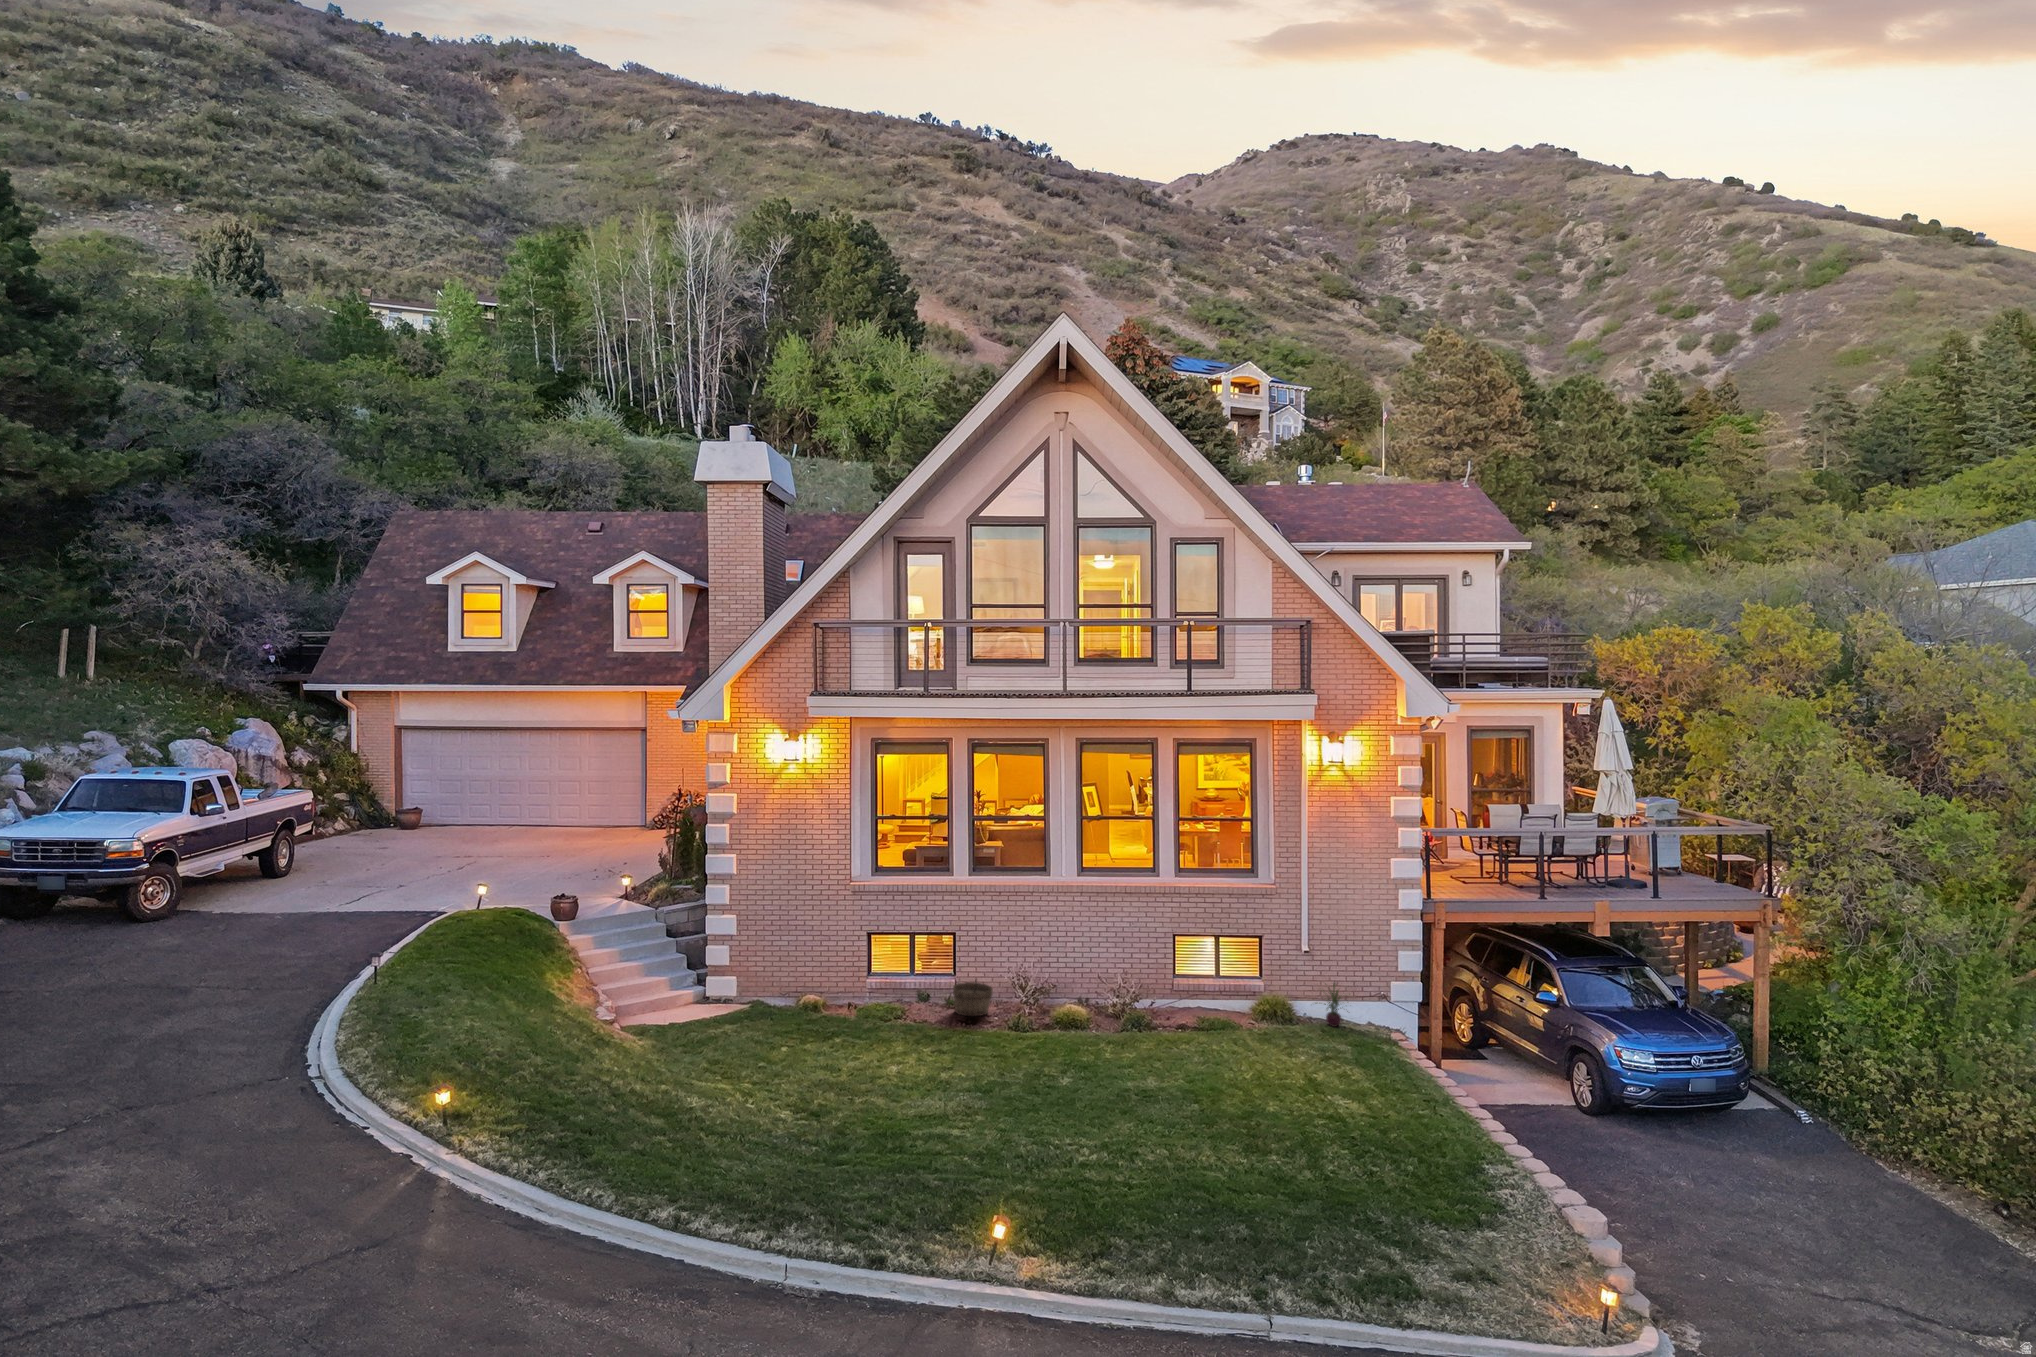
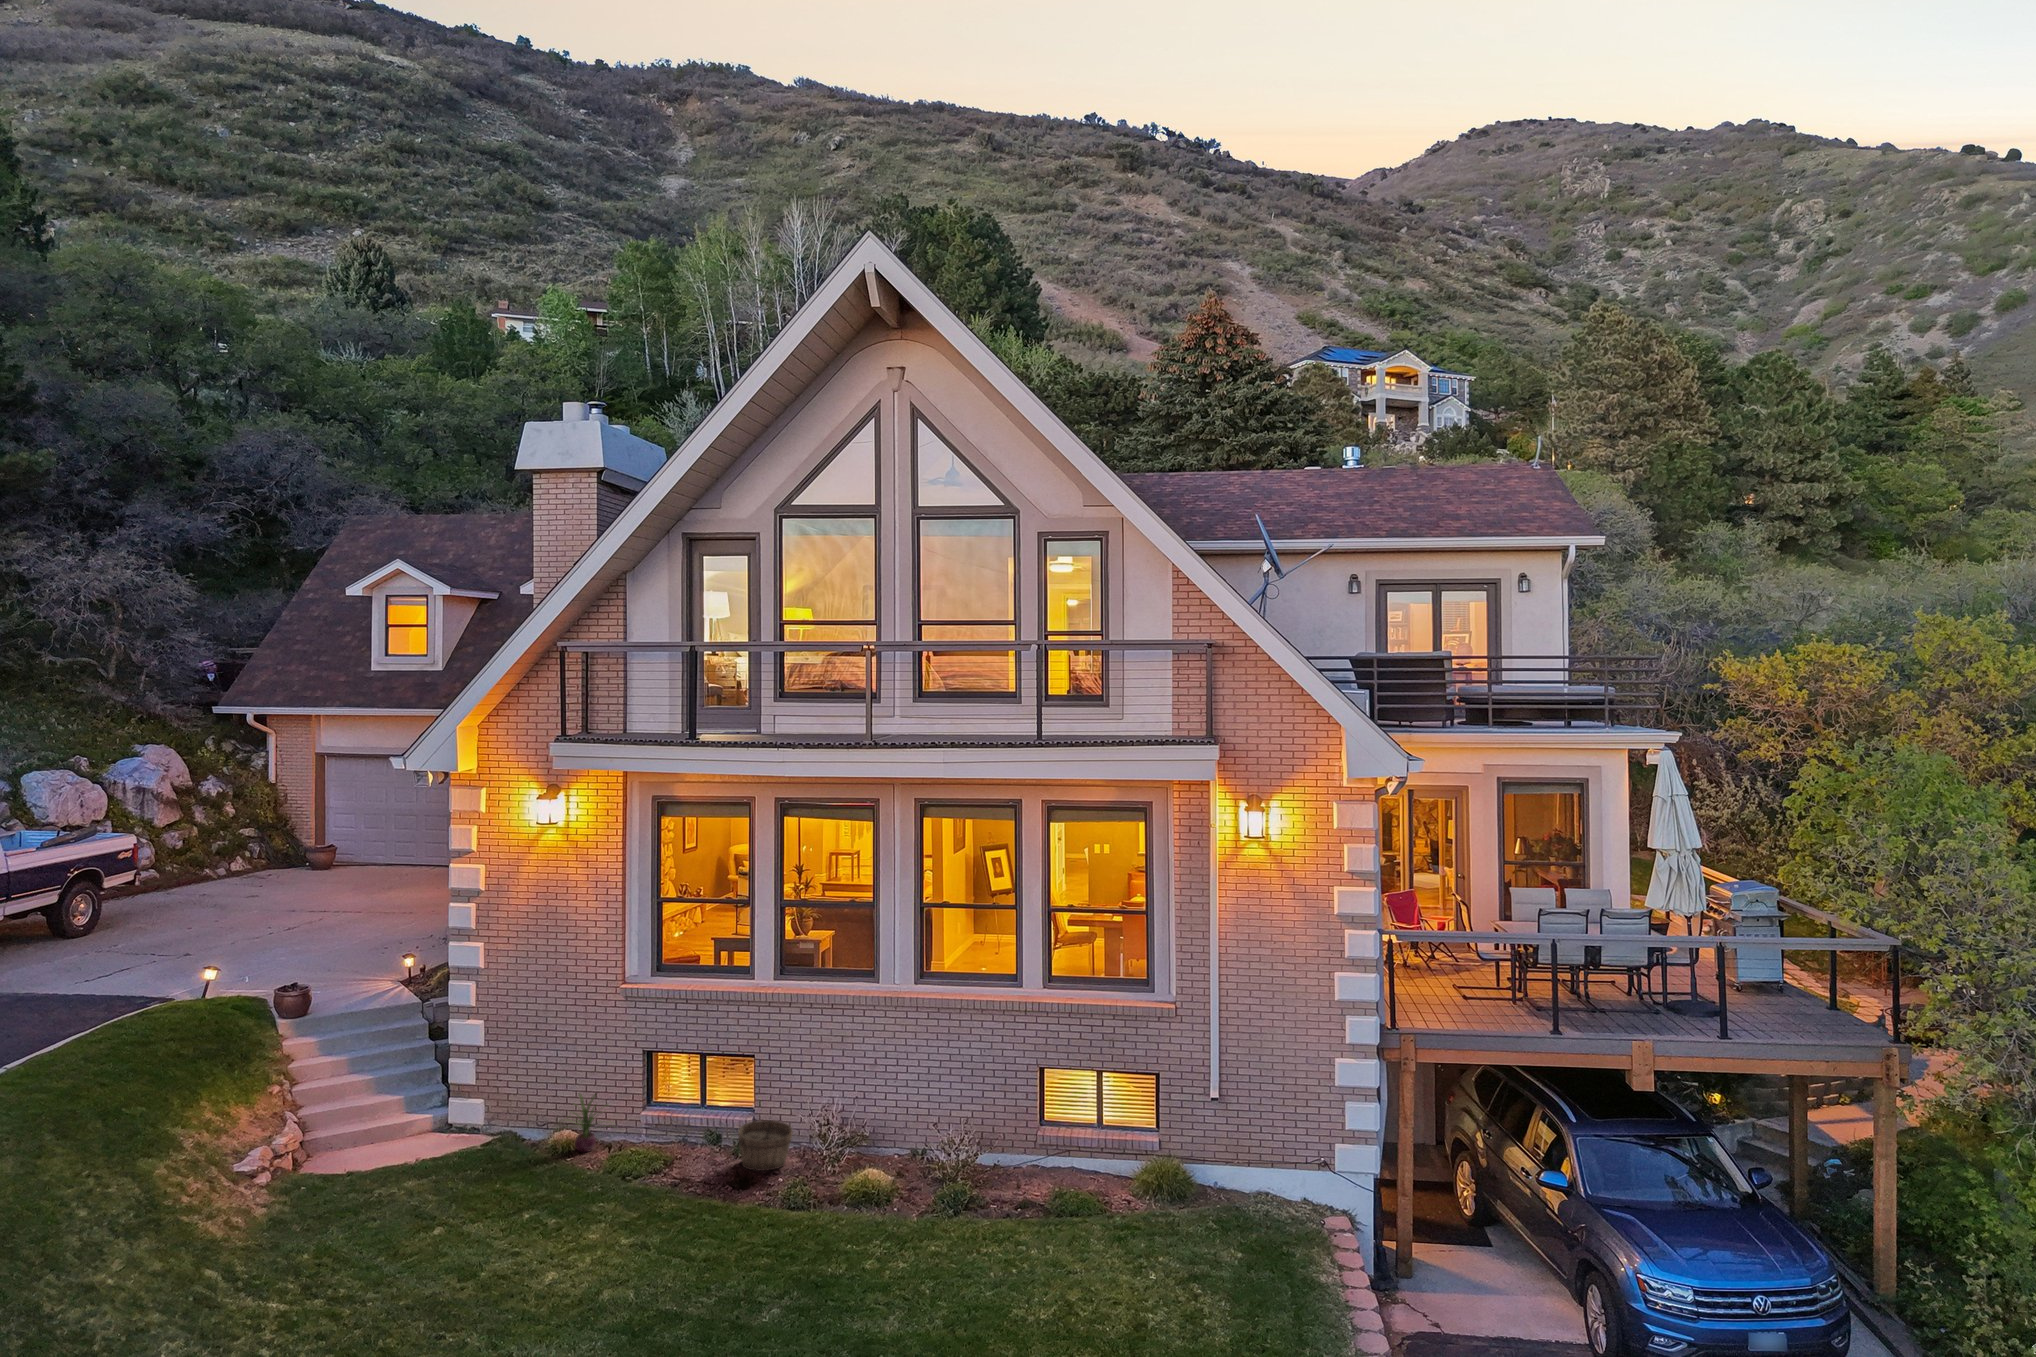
decorative plant: present [1325,983,1341,1027] -> present [564,1093,606,1152]

